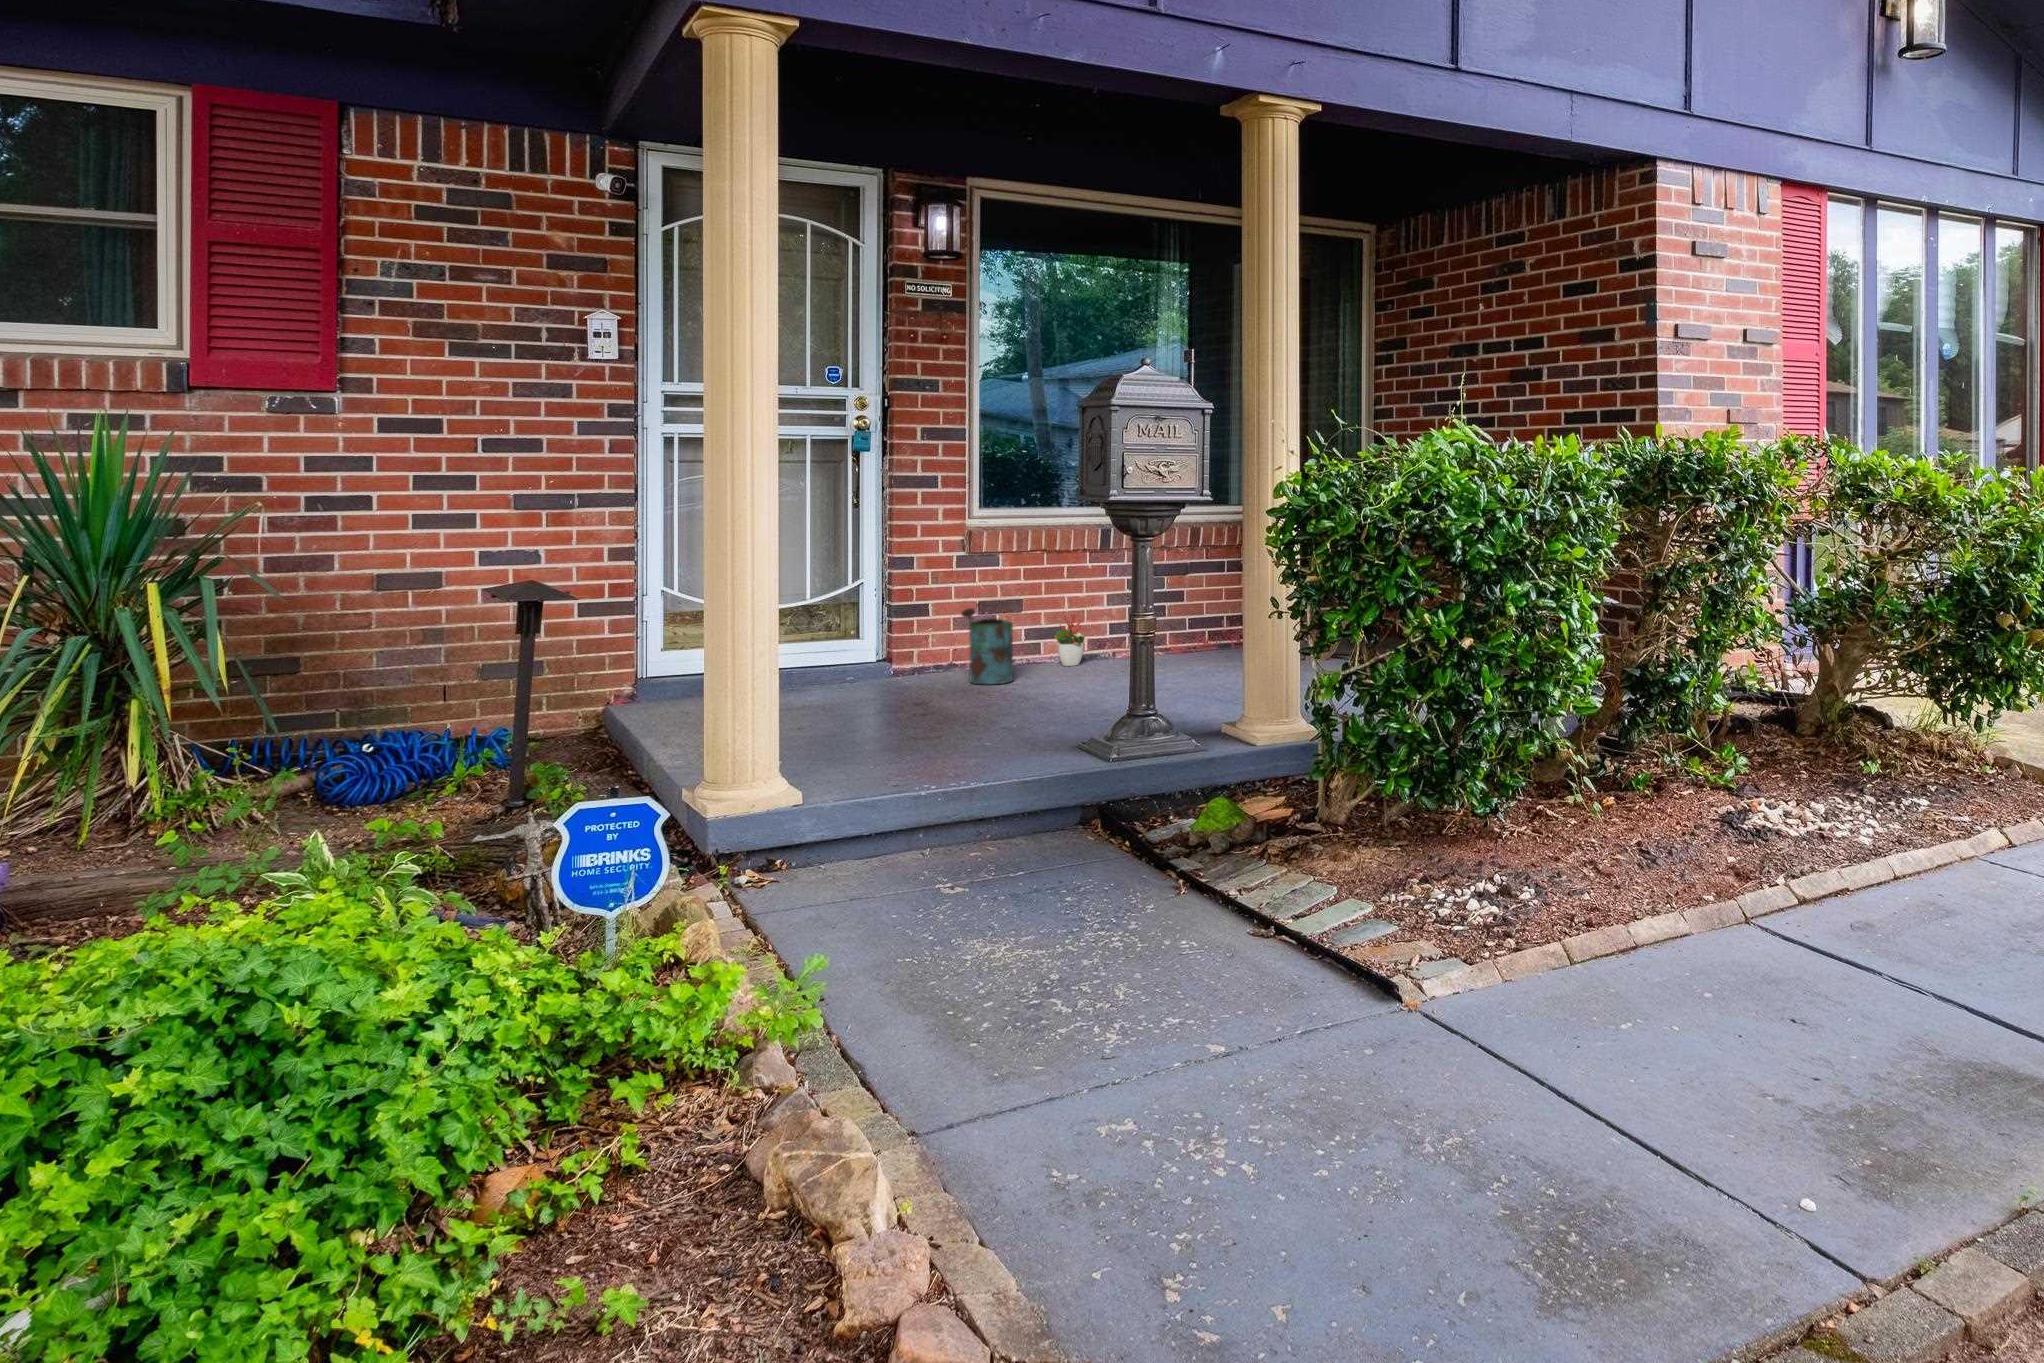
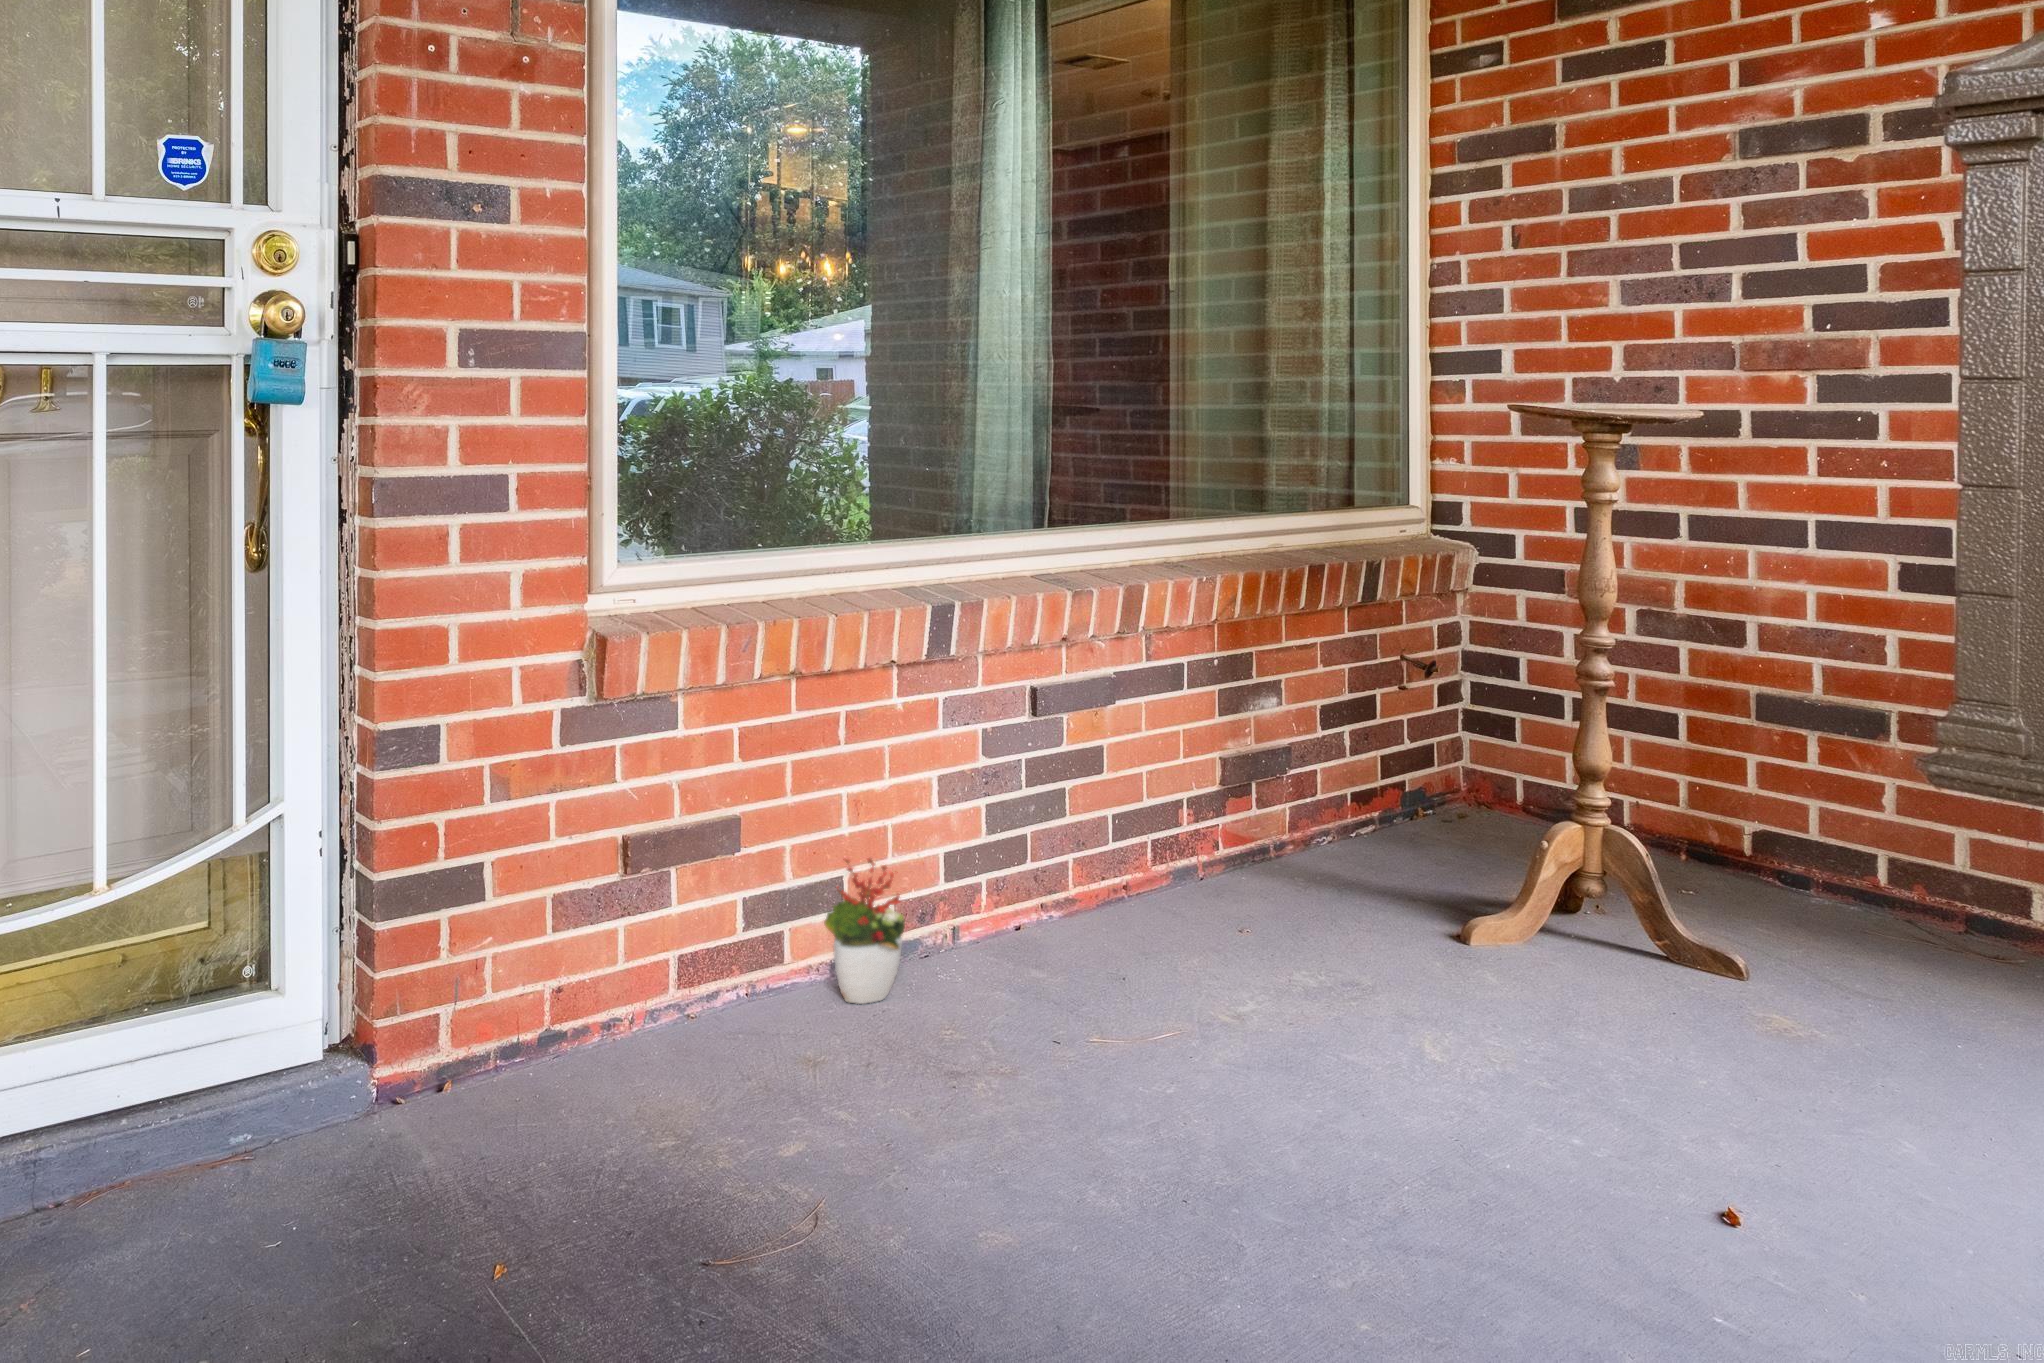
watering can: present [961,608,1013,684] -> none [578,878,777,1188]

